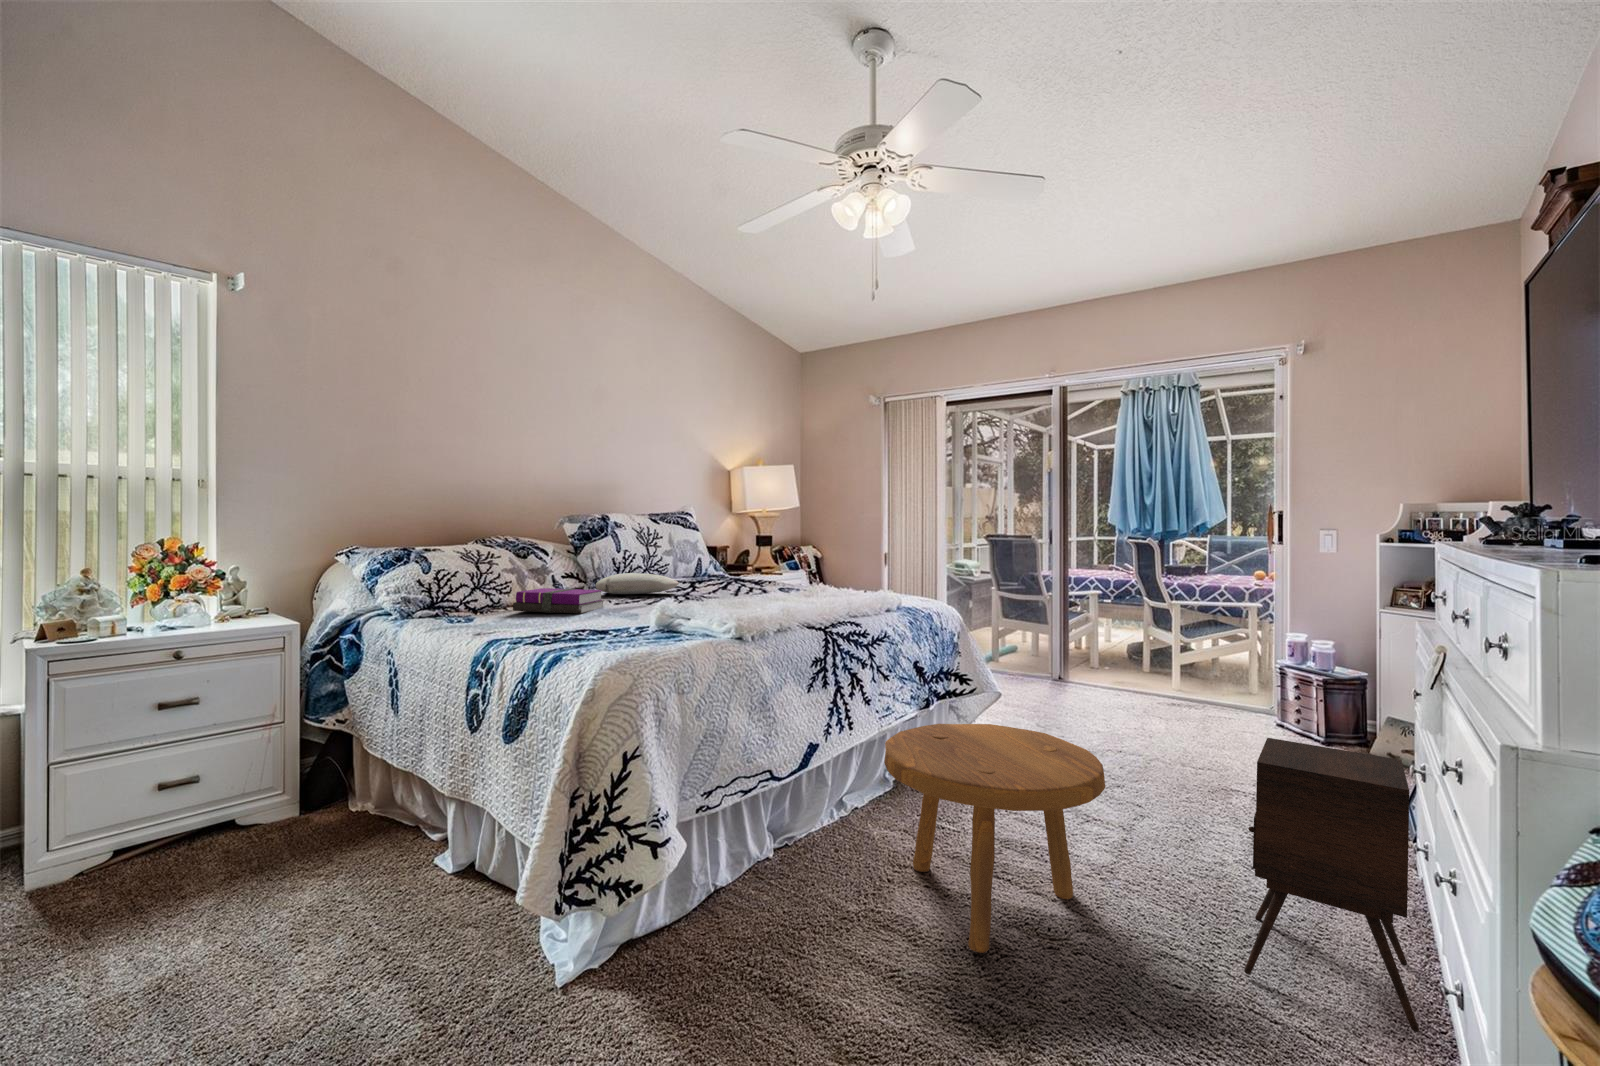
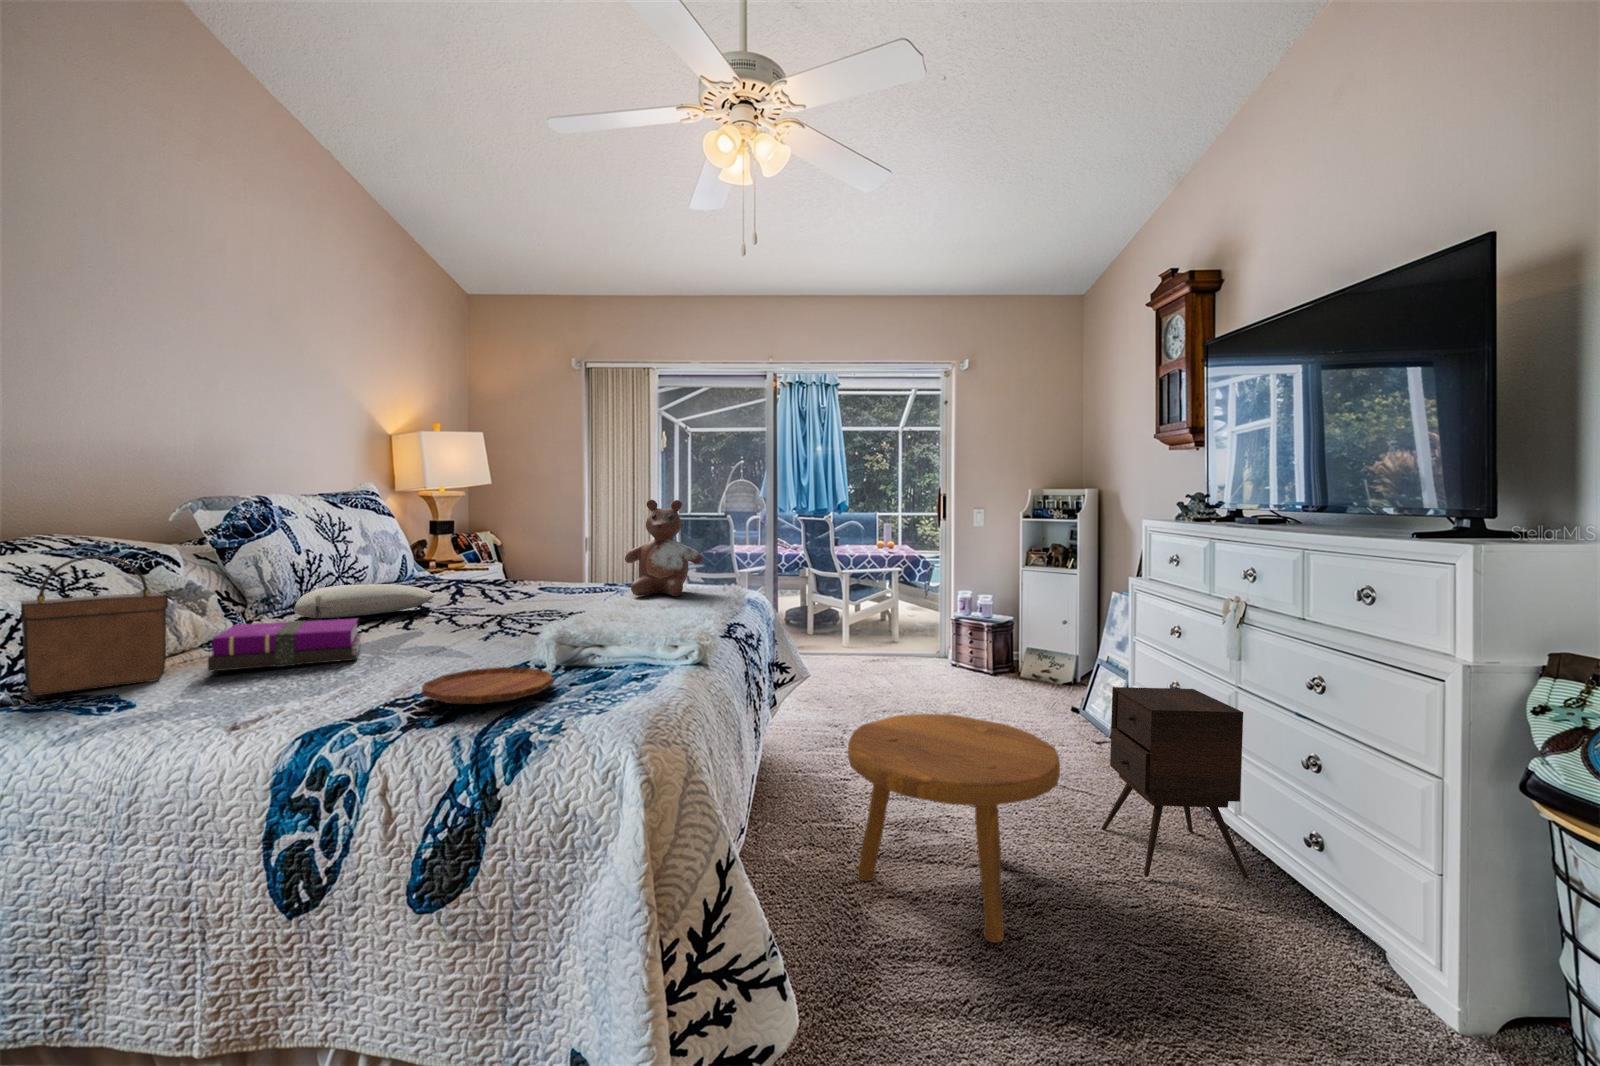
stuffed bear: none [801,514,867,595] -> present [625,500,702,596]
handbag: none [444,543,508,613] -> present [21,556,168,696]
tray: none [553,620,636,636] -> present [422,667,555,704]

